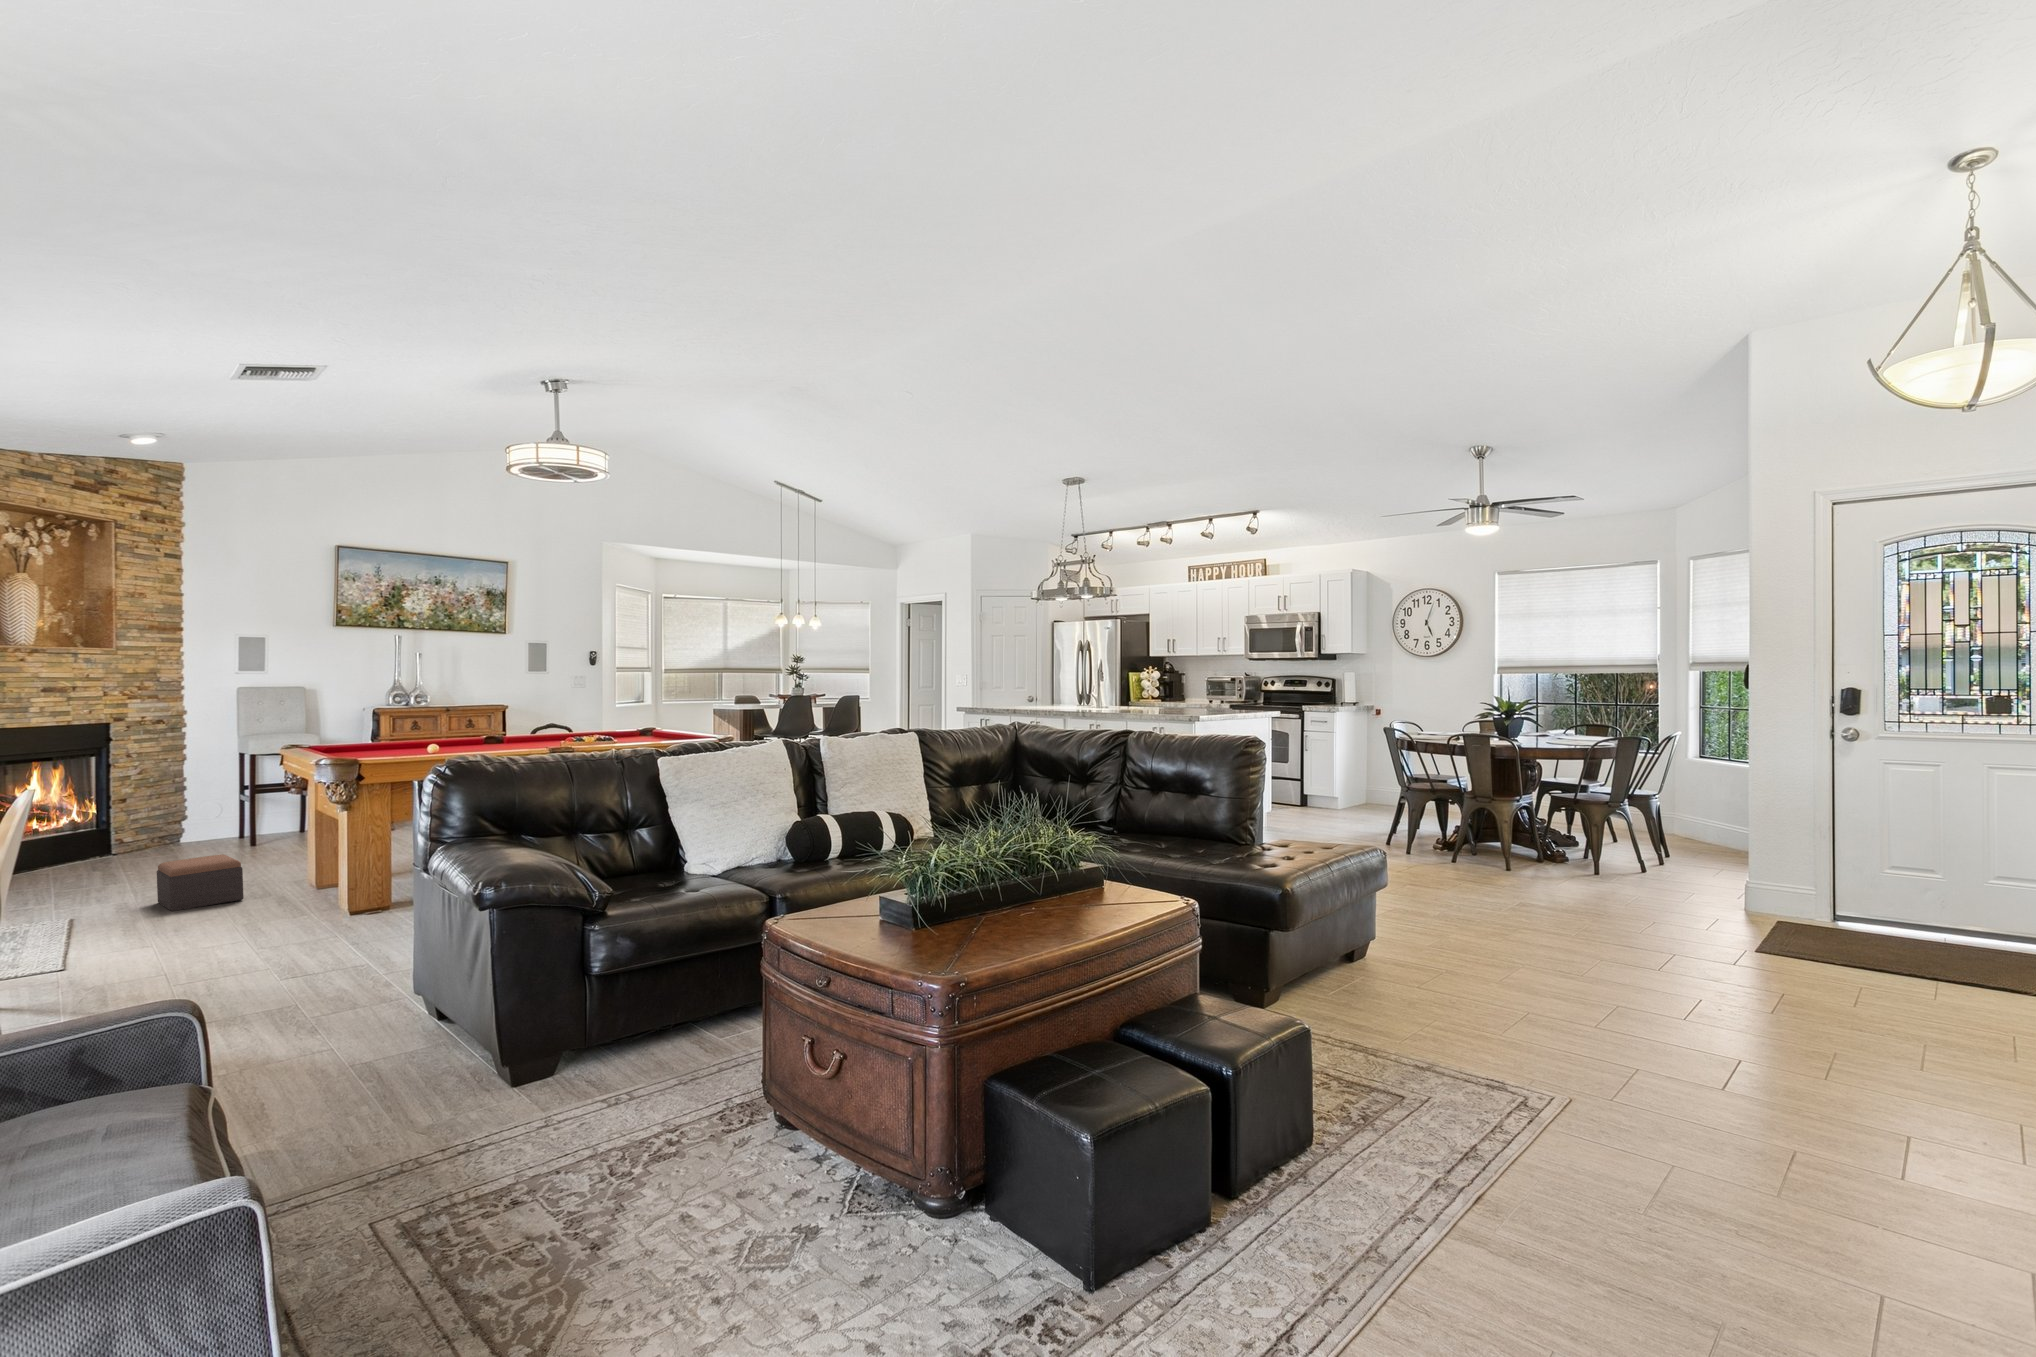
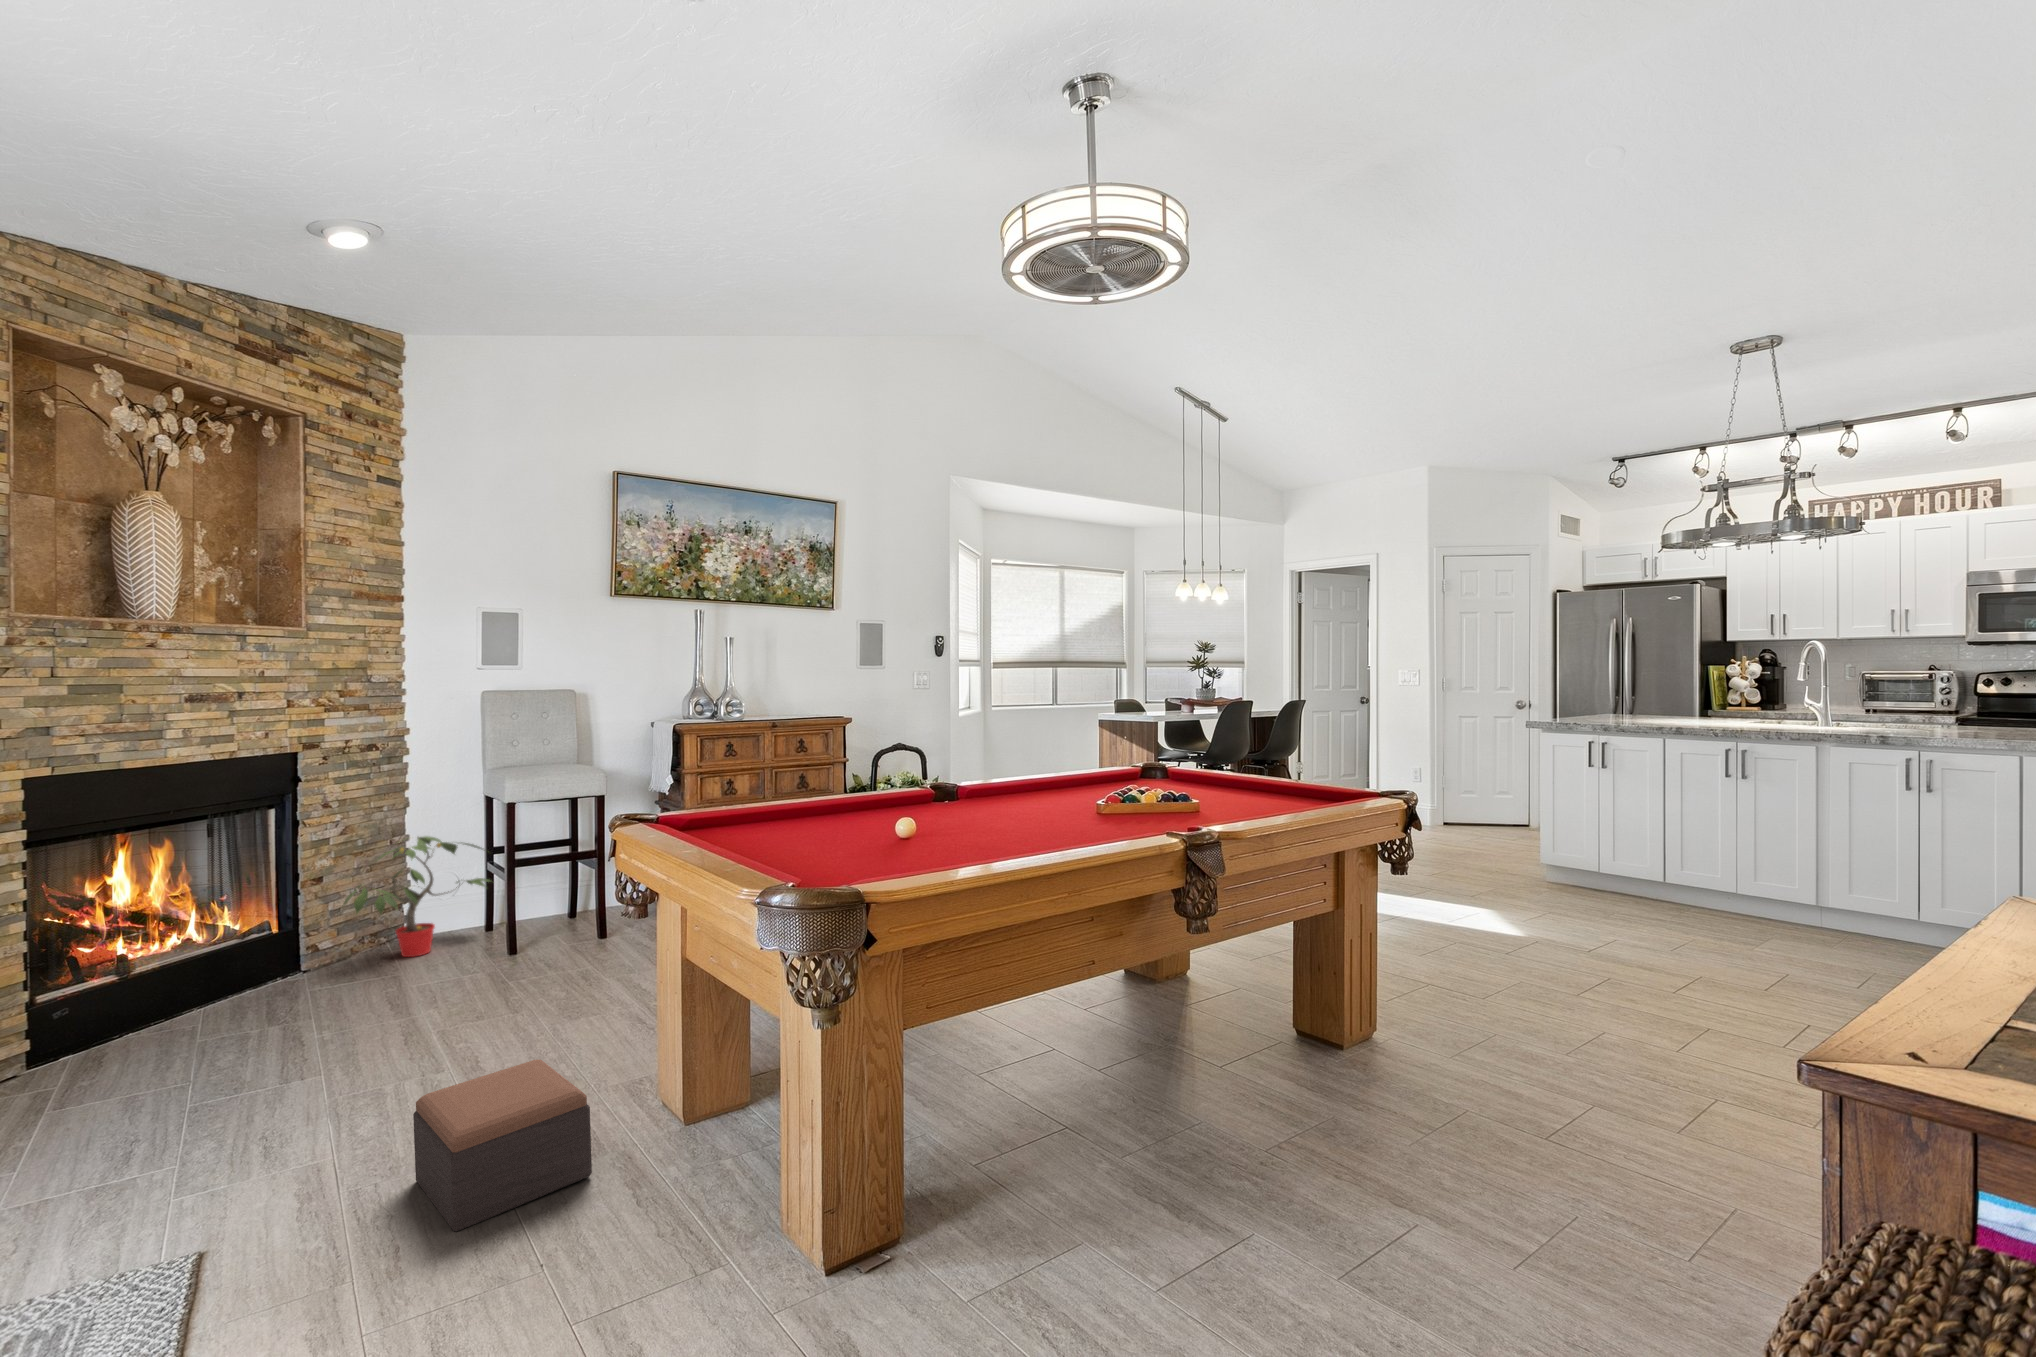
potted plant: none [137,776,244,849] -> present [344,836,490,957]

